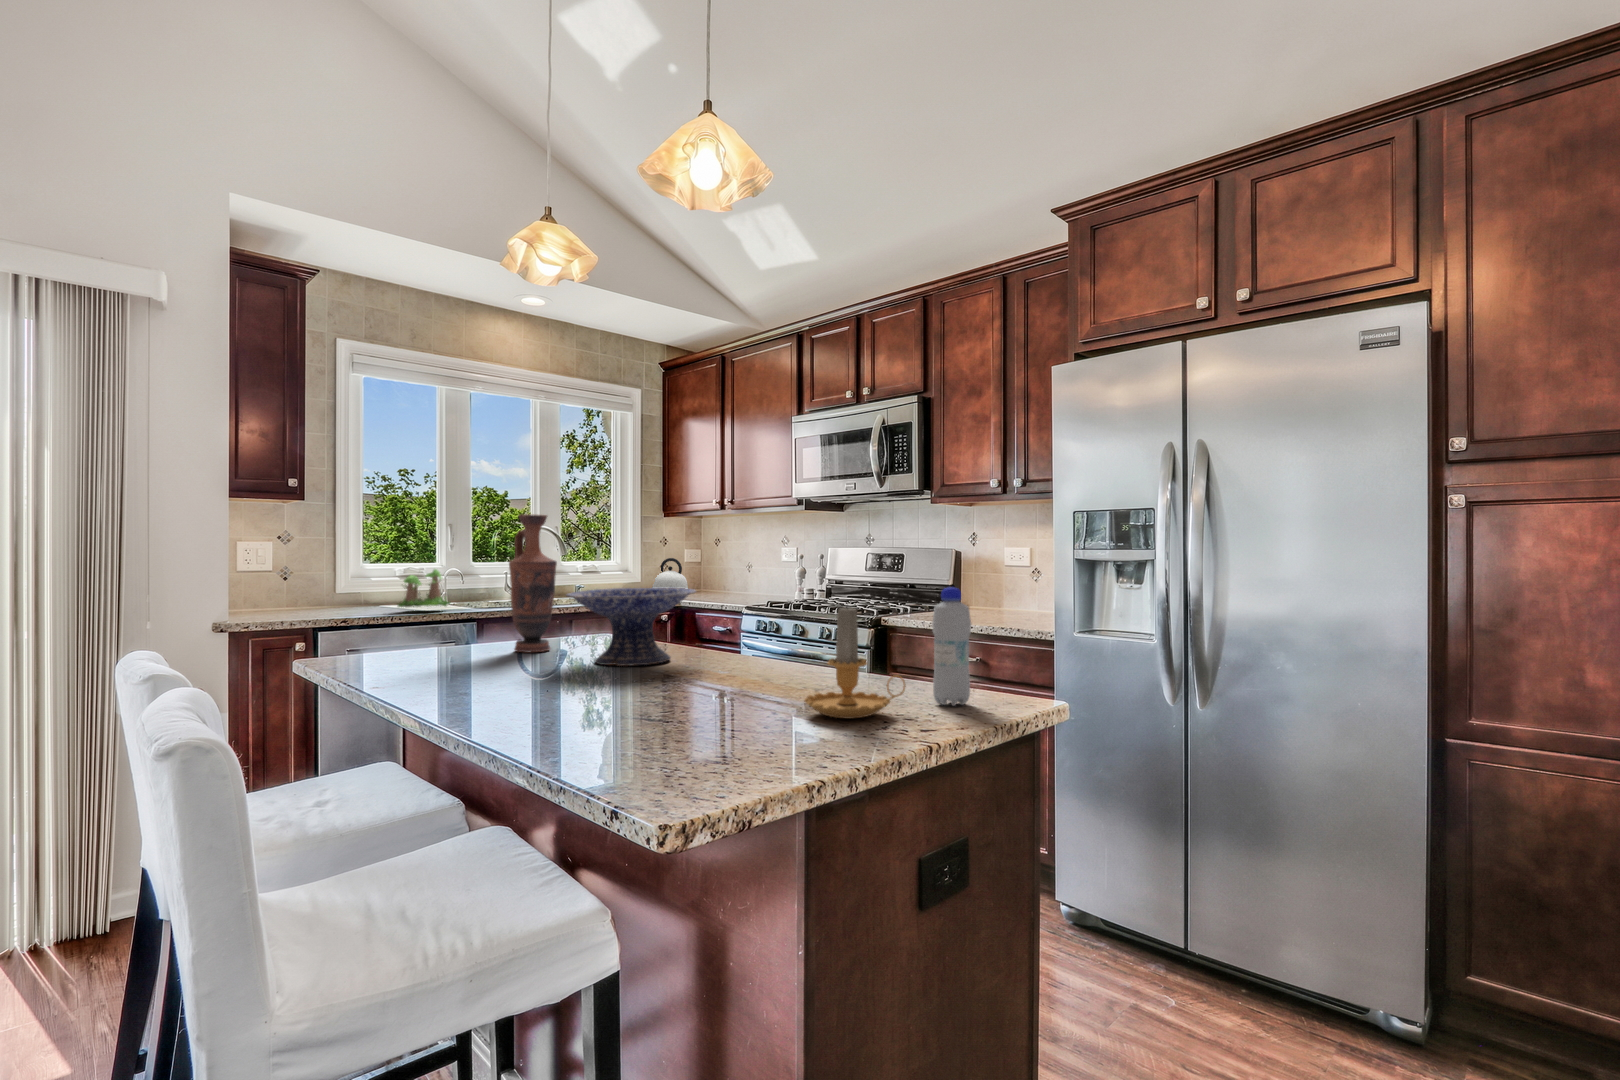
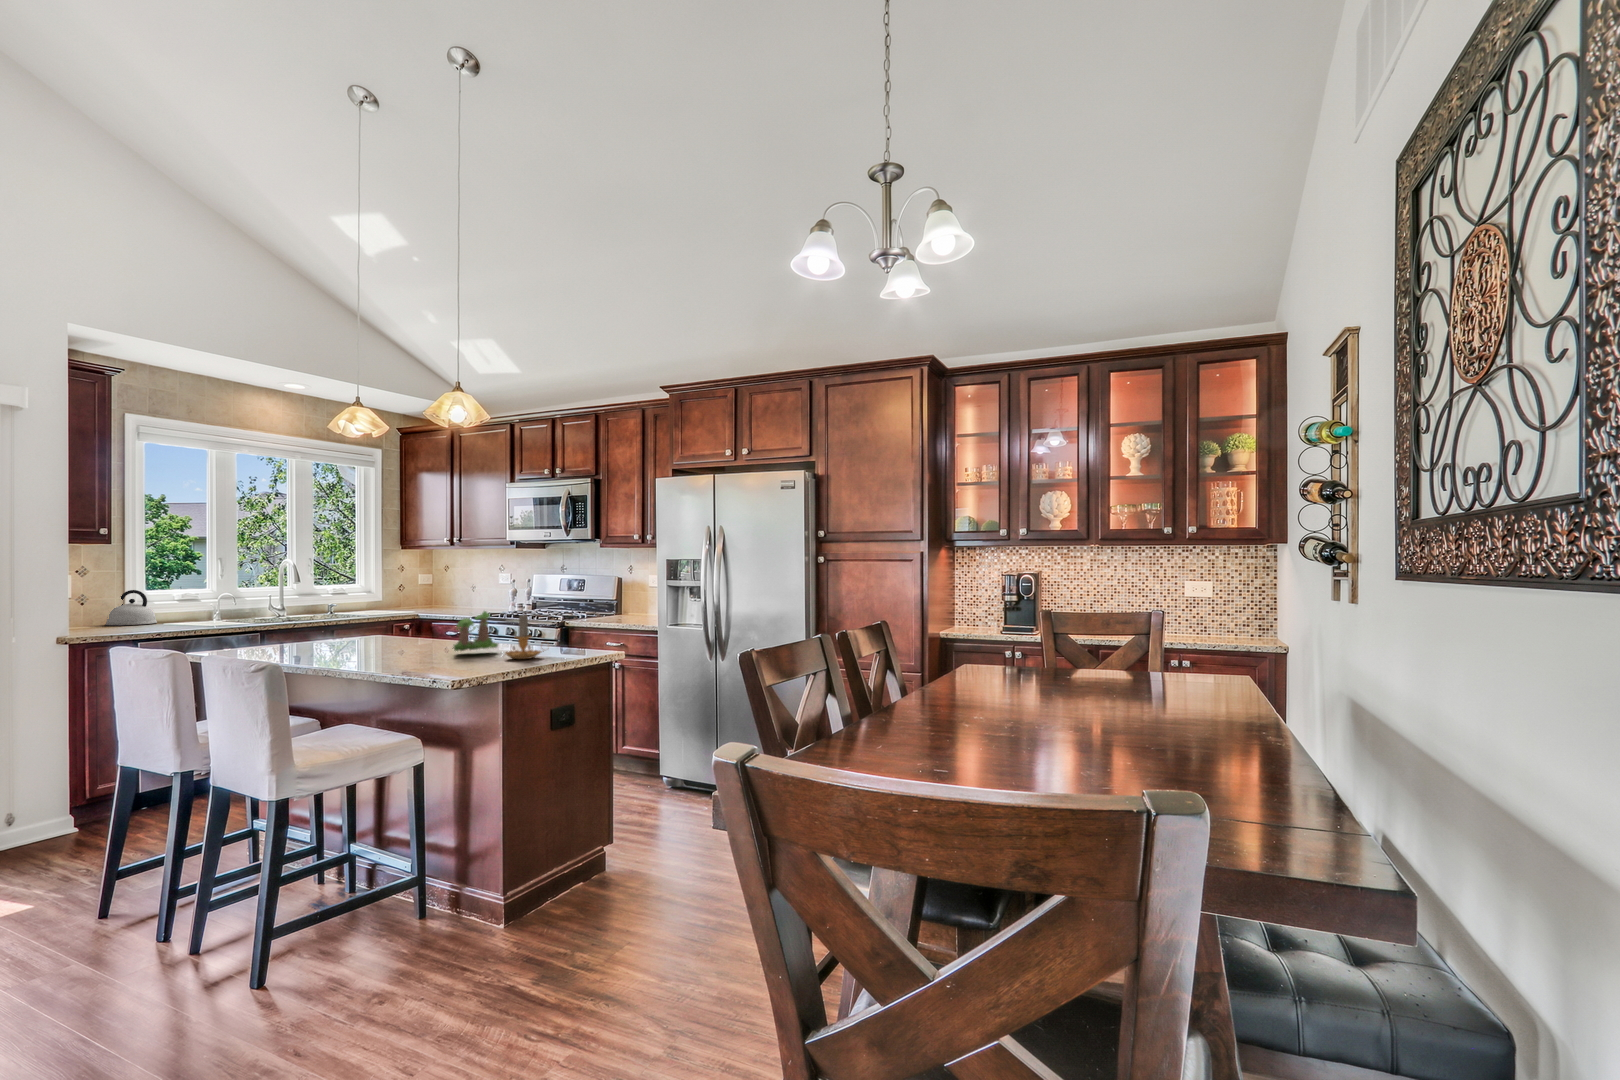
vase: present [509,514,557,652] -> none [328,567,359,645]
kettle: present [652,558,688,589] -> present [105,590,157,625]
plant: present [398,569,451,607] -> present [452,611,498,651]
bottle: present [932,587,971,706] -> none [563,605,580,654]
decorative bowl: present [566,588,696,666] -> none [371,607,448,648]

